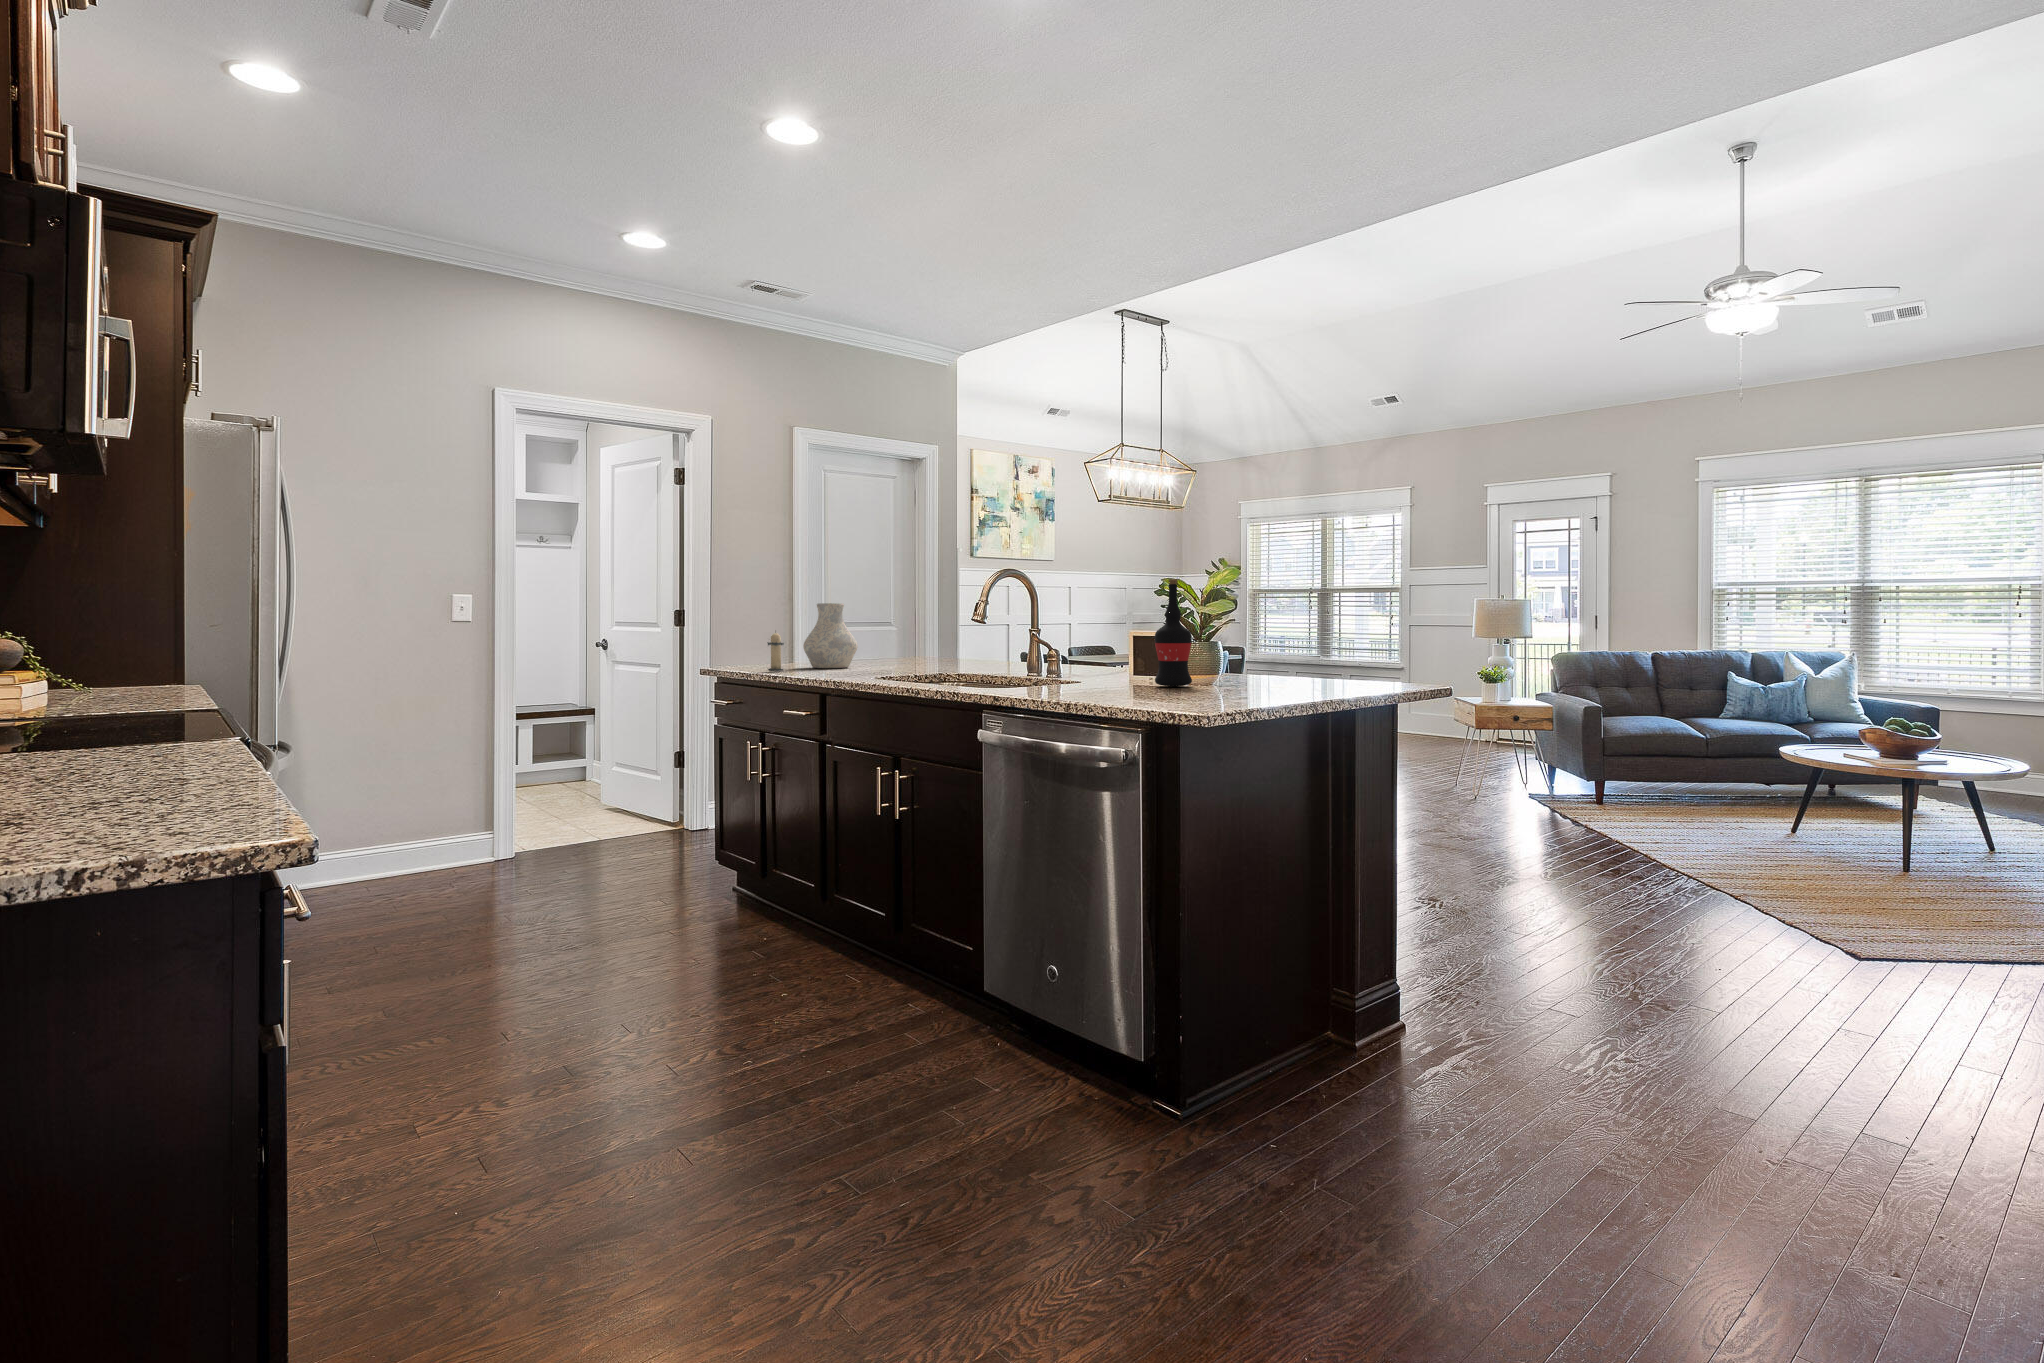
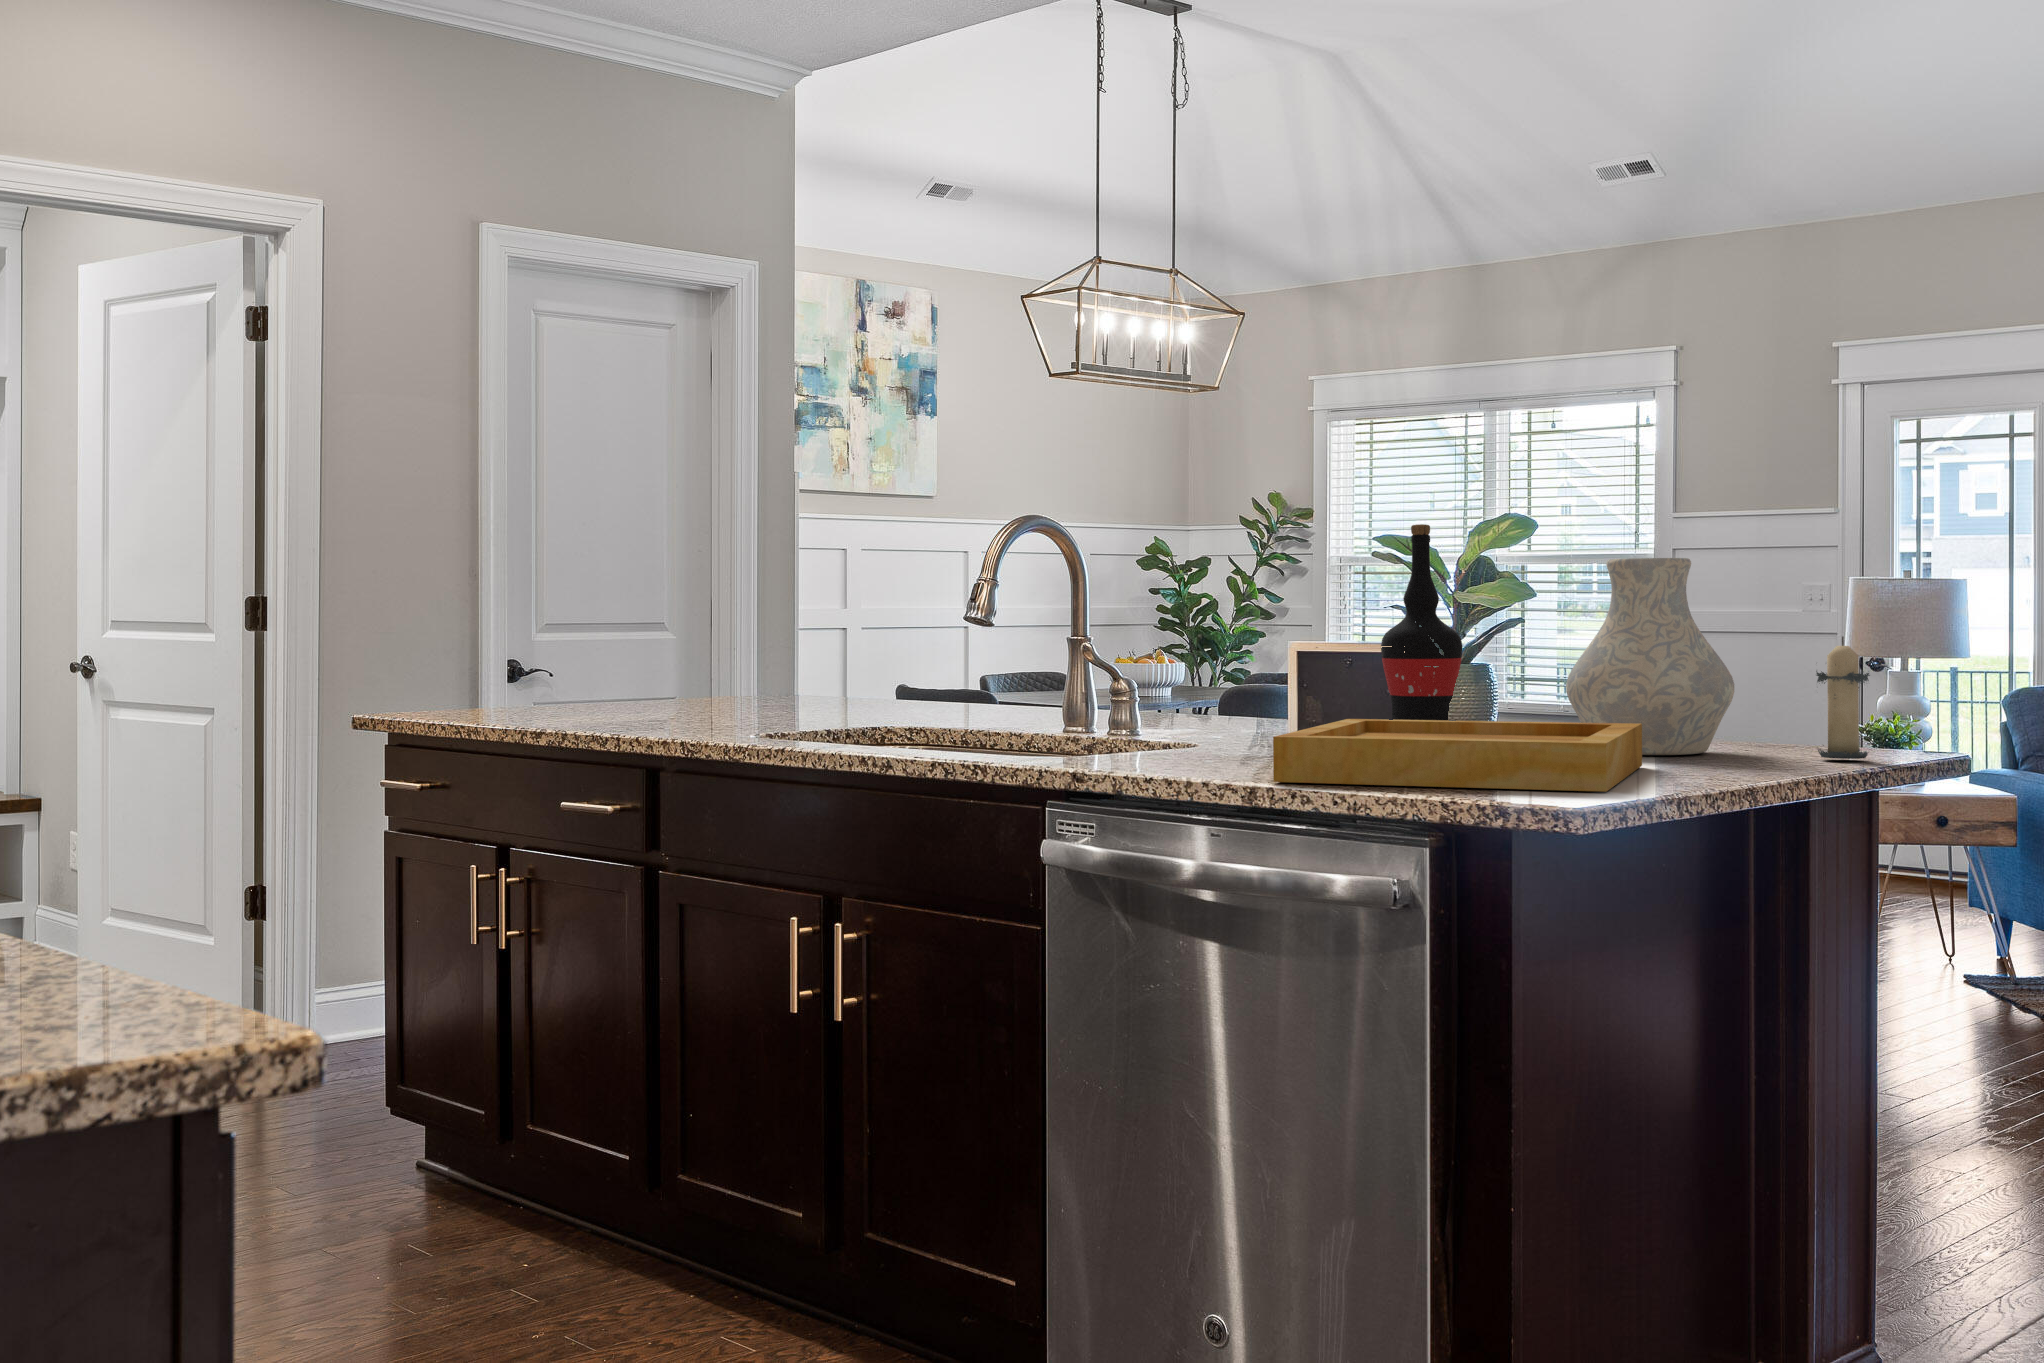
vase: present [803,603,858,668] -> present [1566,558,1734,755]
candle: present [767,632,784,671] -> present [1816,636,1870,759]
tray: none [1070,672,1257,706] -> present [1273,719,1642,792]

